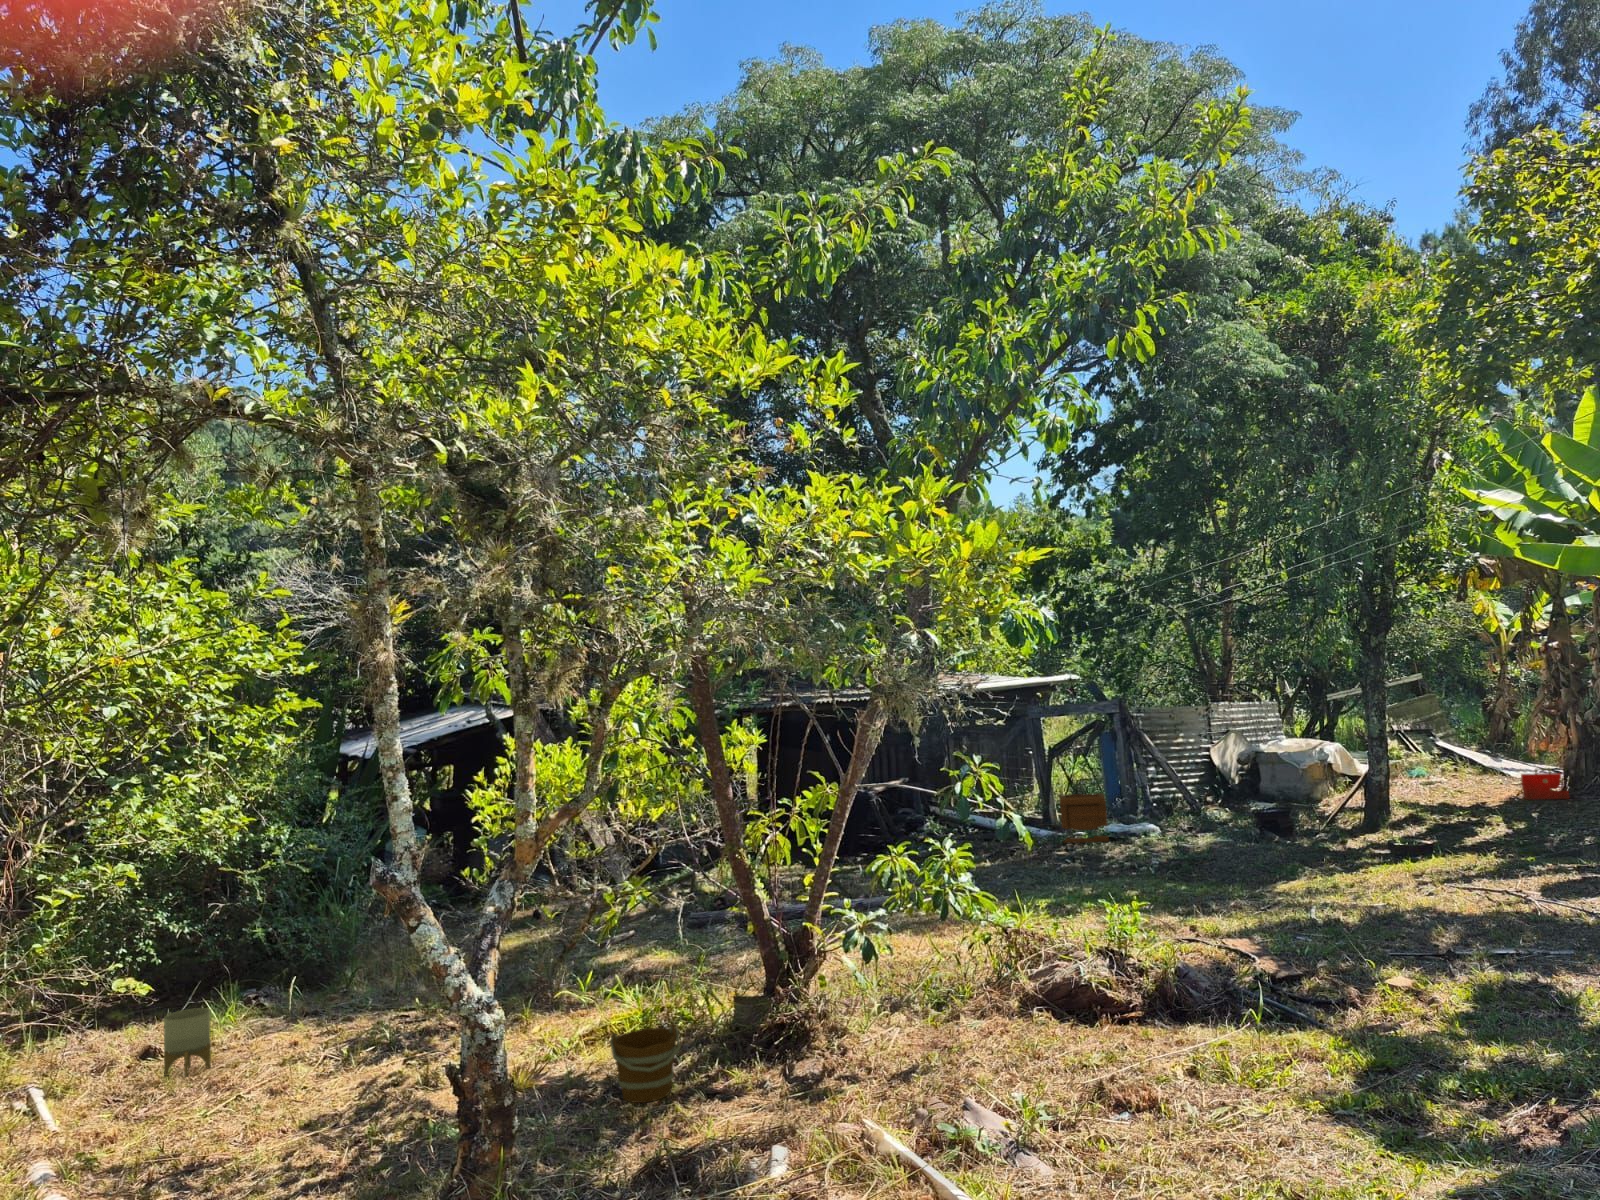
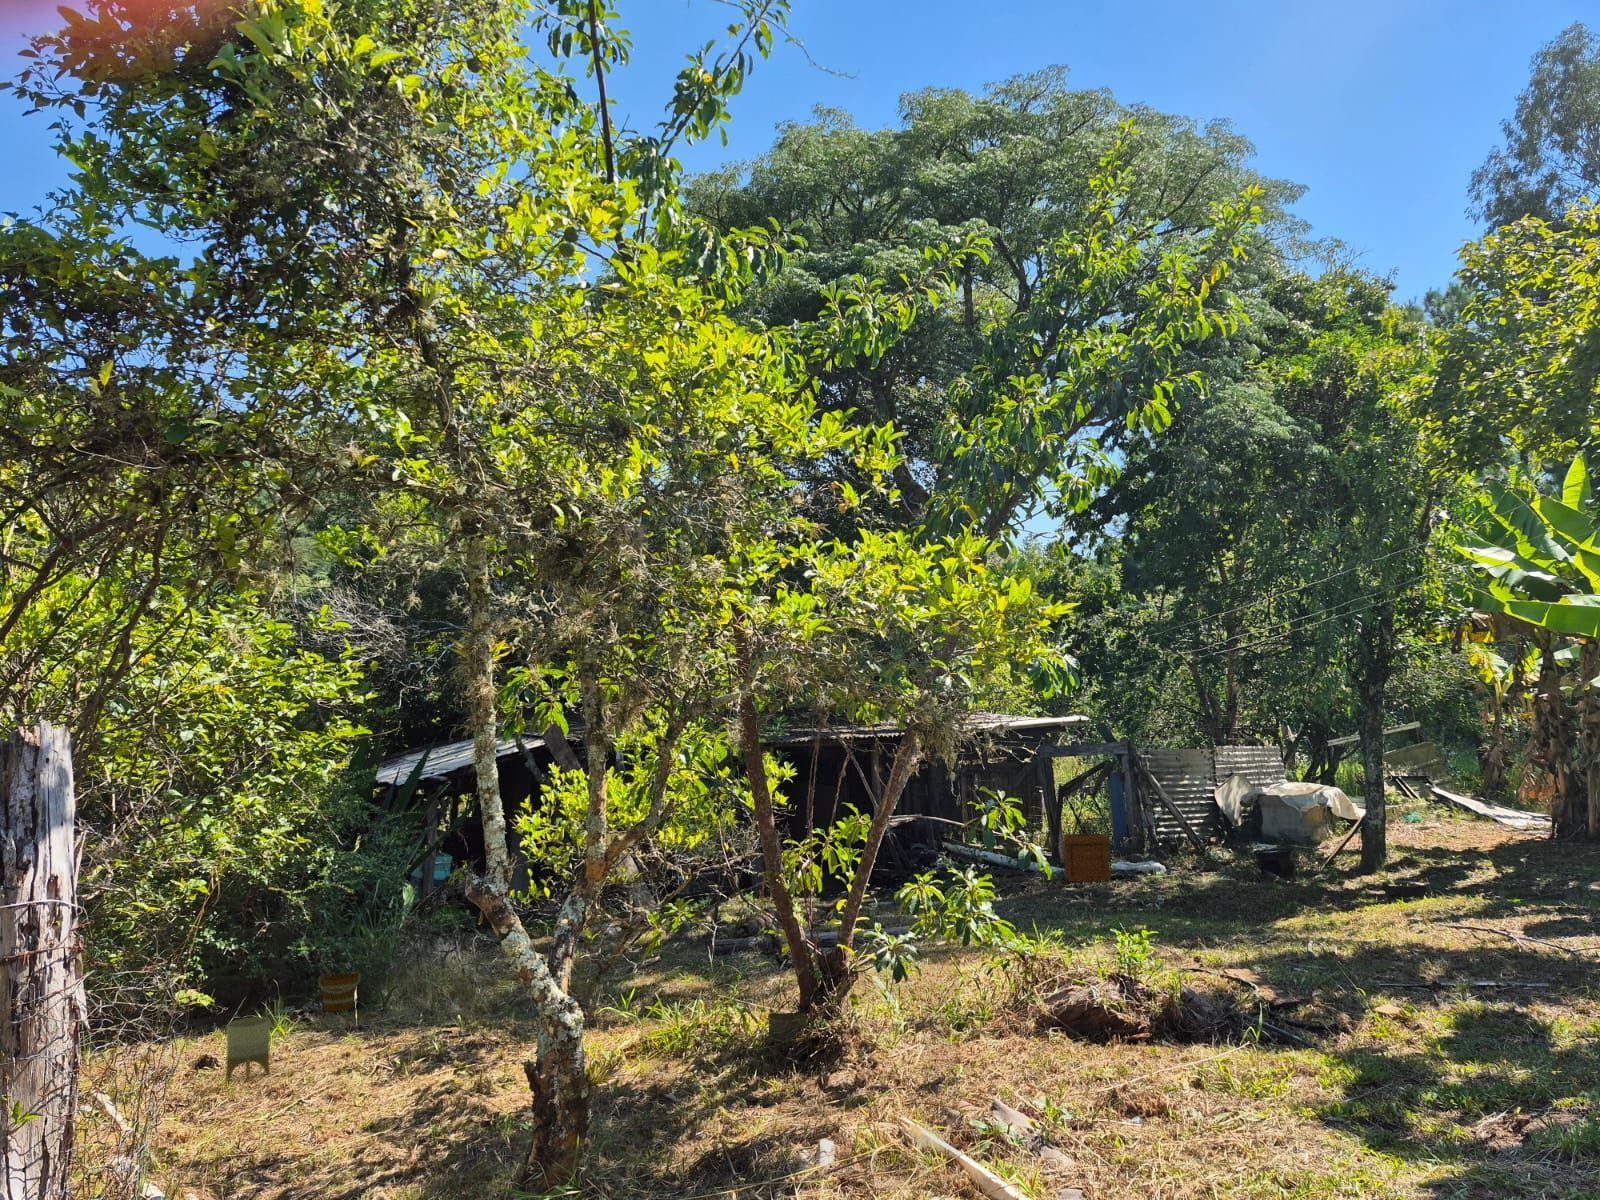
toolbox: present [1521,768,1569,800] -> none [1515,817,1562,848]
bucket: present [610,1024,681,1103] -> present [319,970,361,1011]

